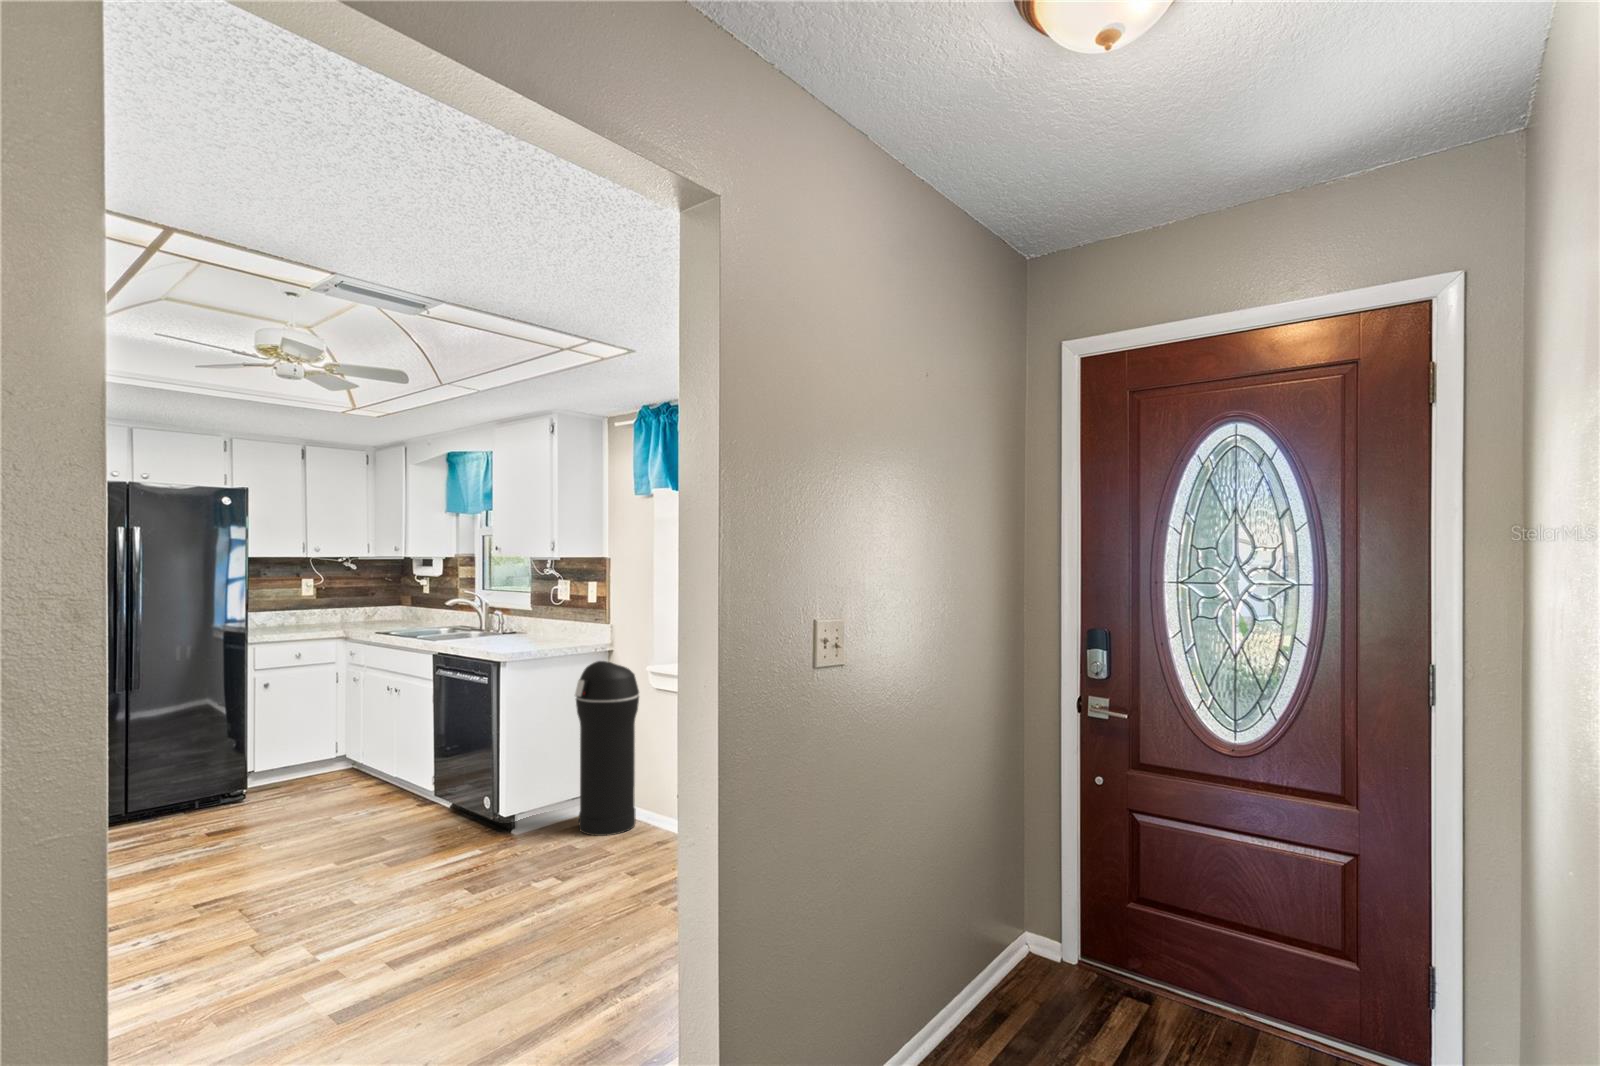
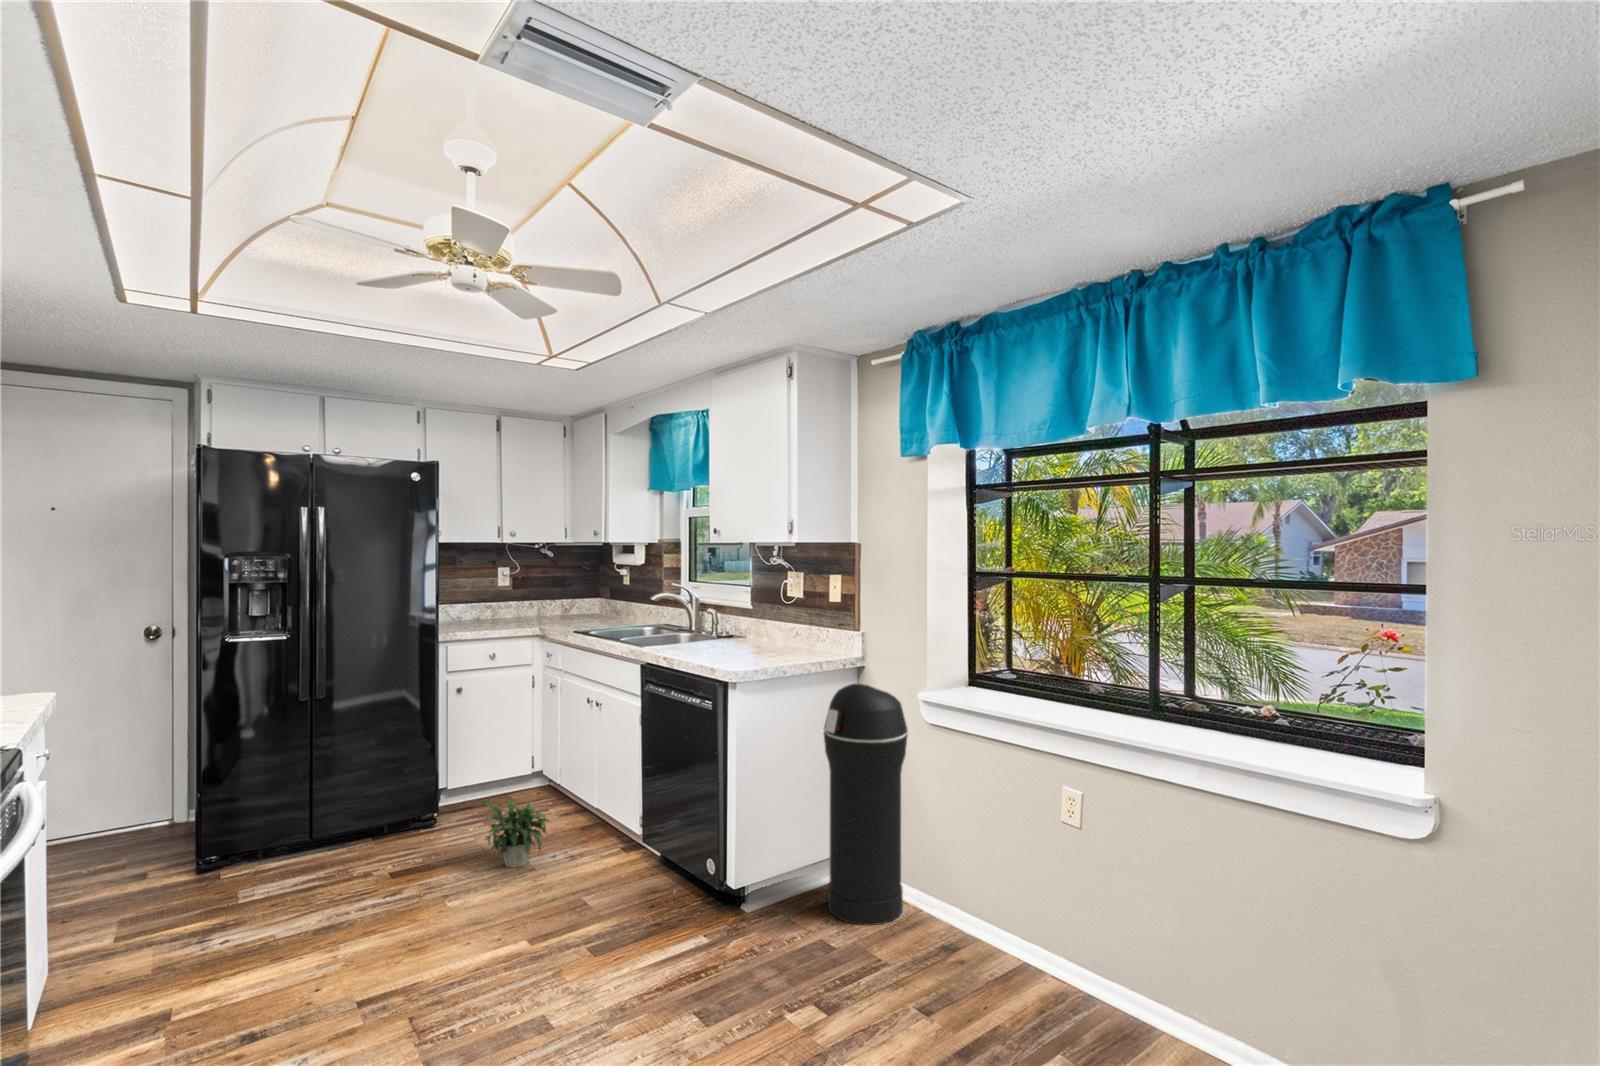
potted plant: none [290,767,354,823] -> present [485,799,550,868]

